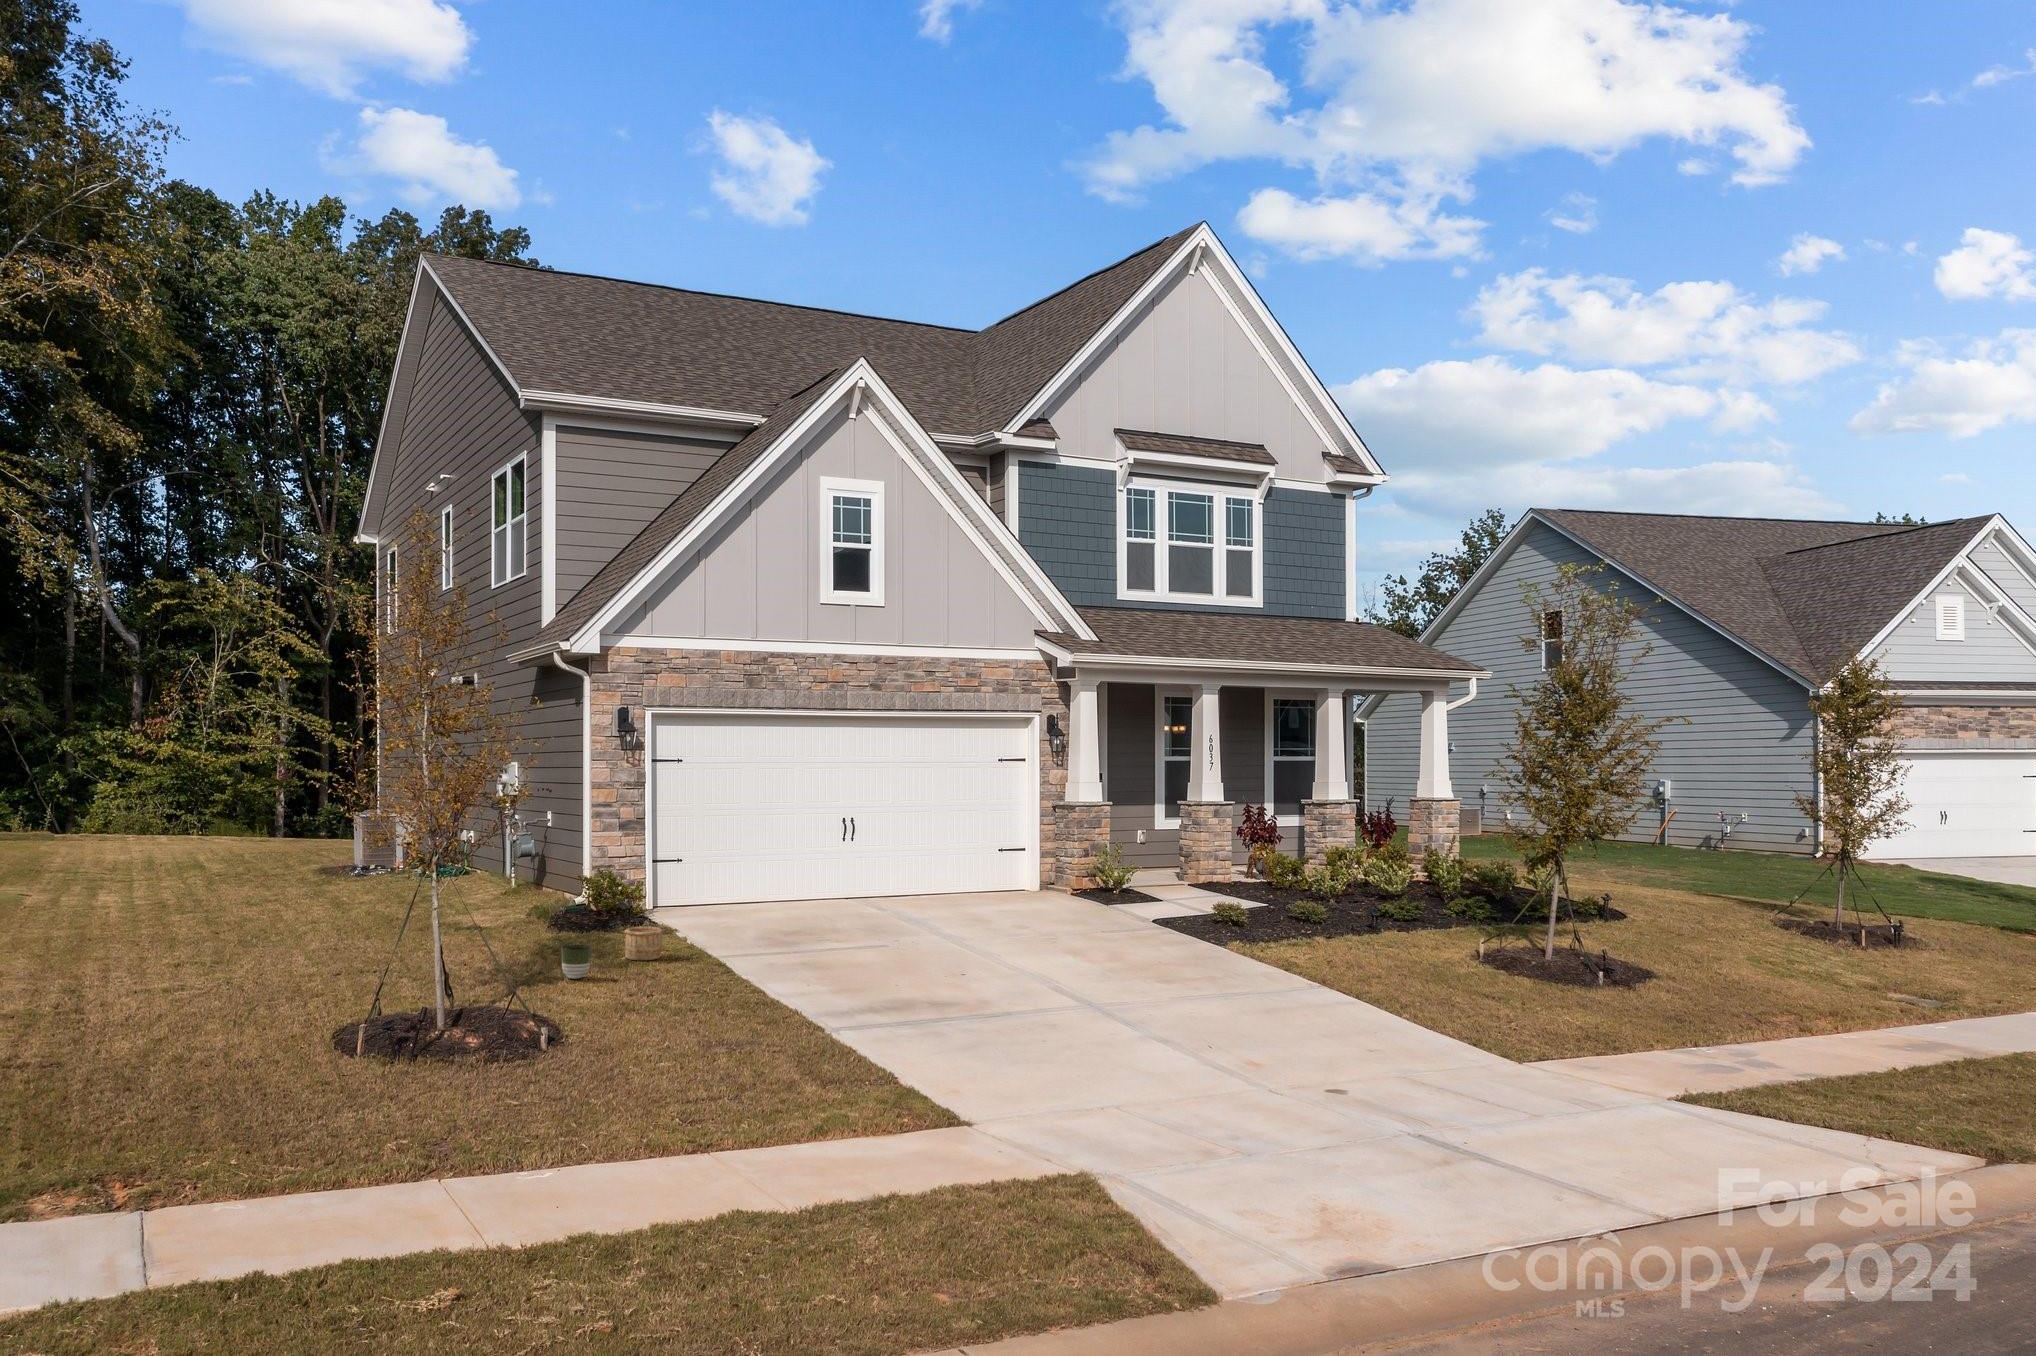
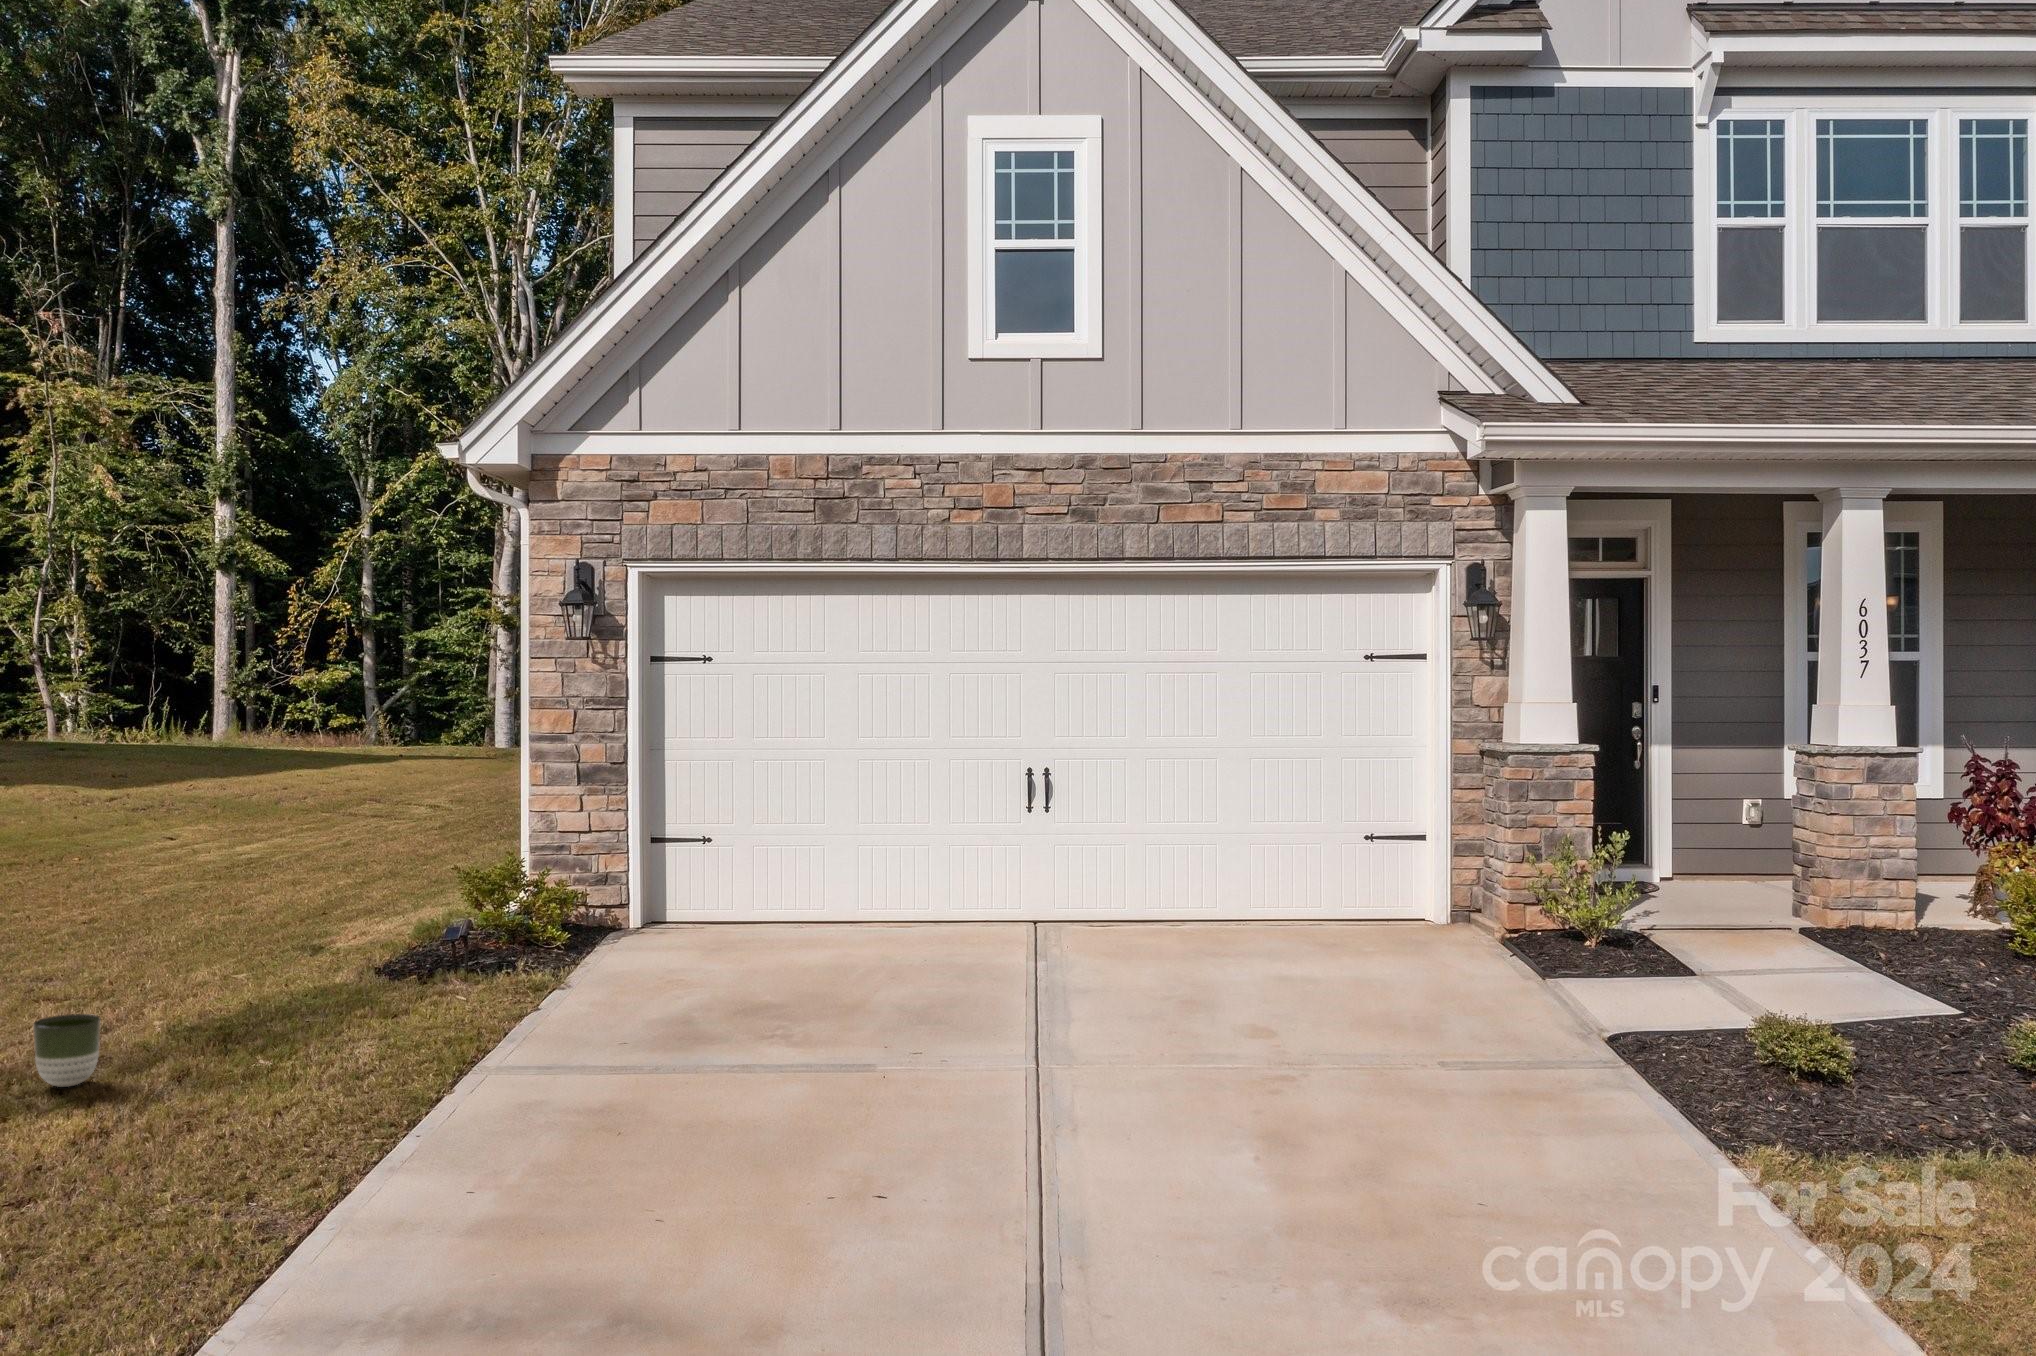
wooden bucket: present [624,926,663,960] -> none [286,975,369,1048]

